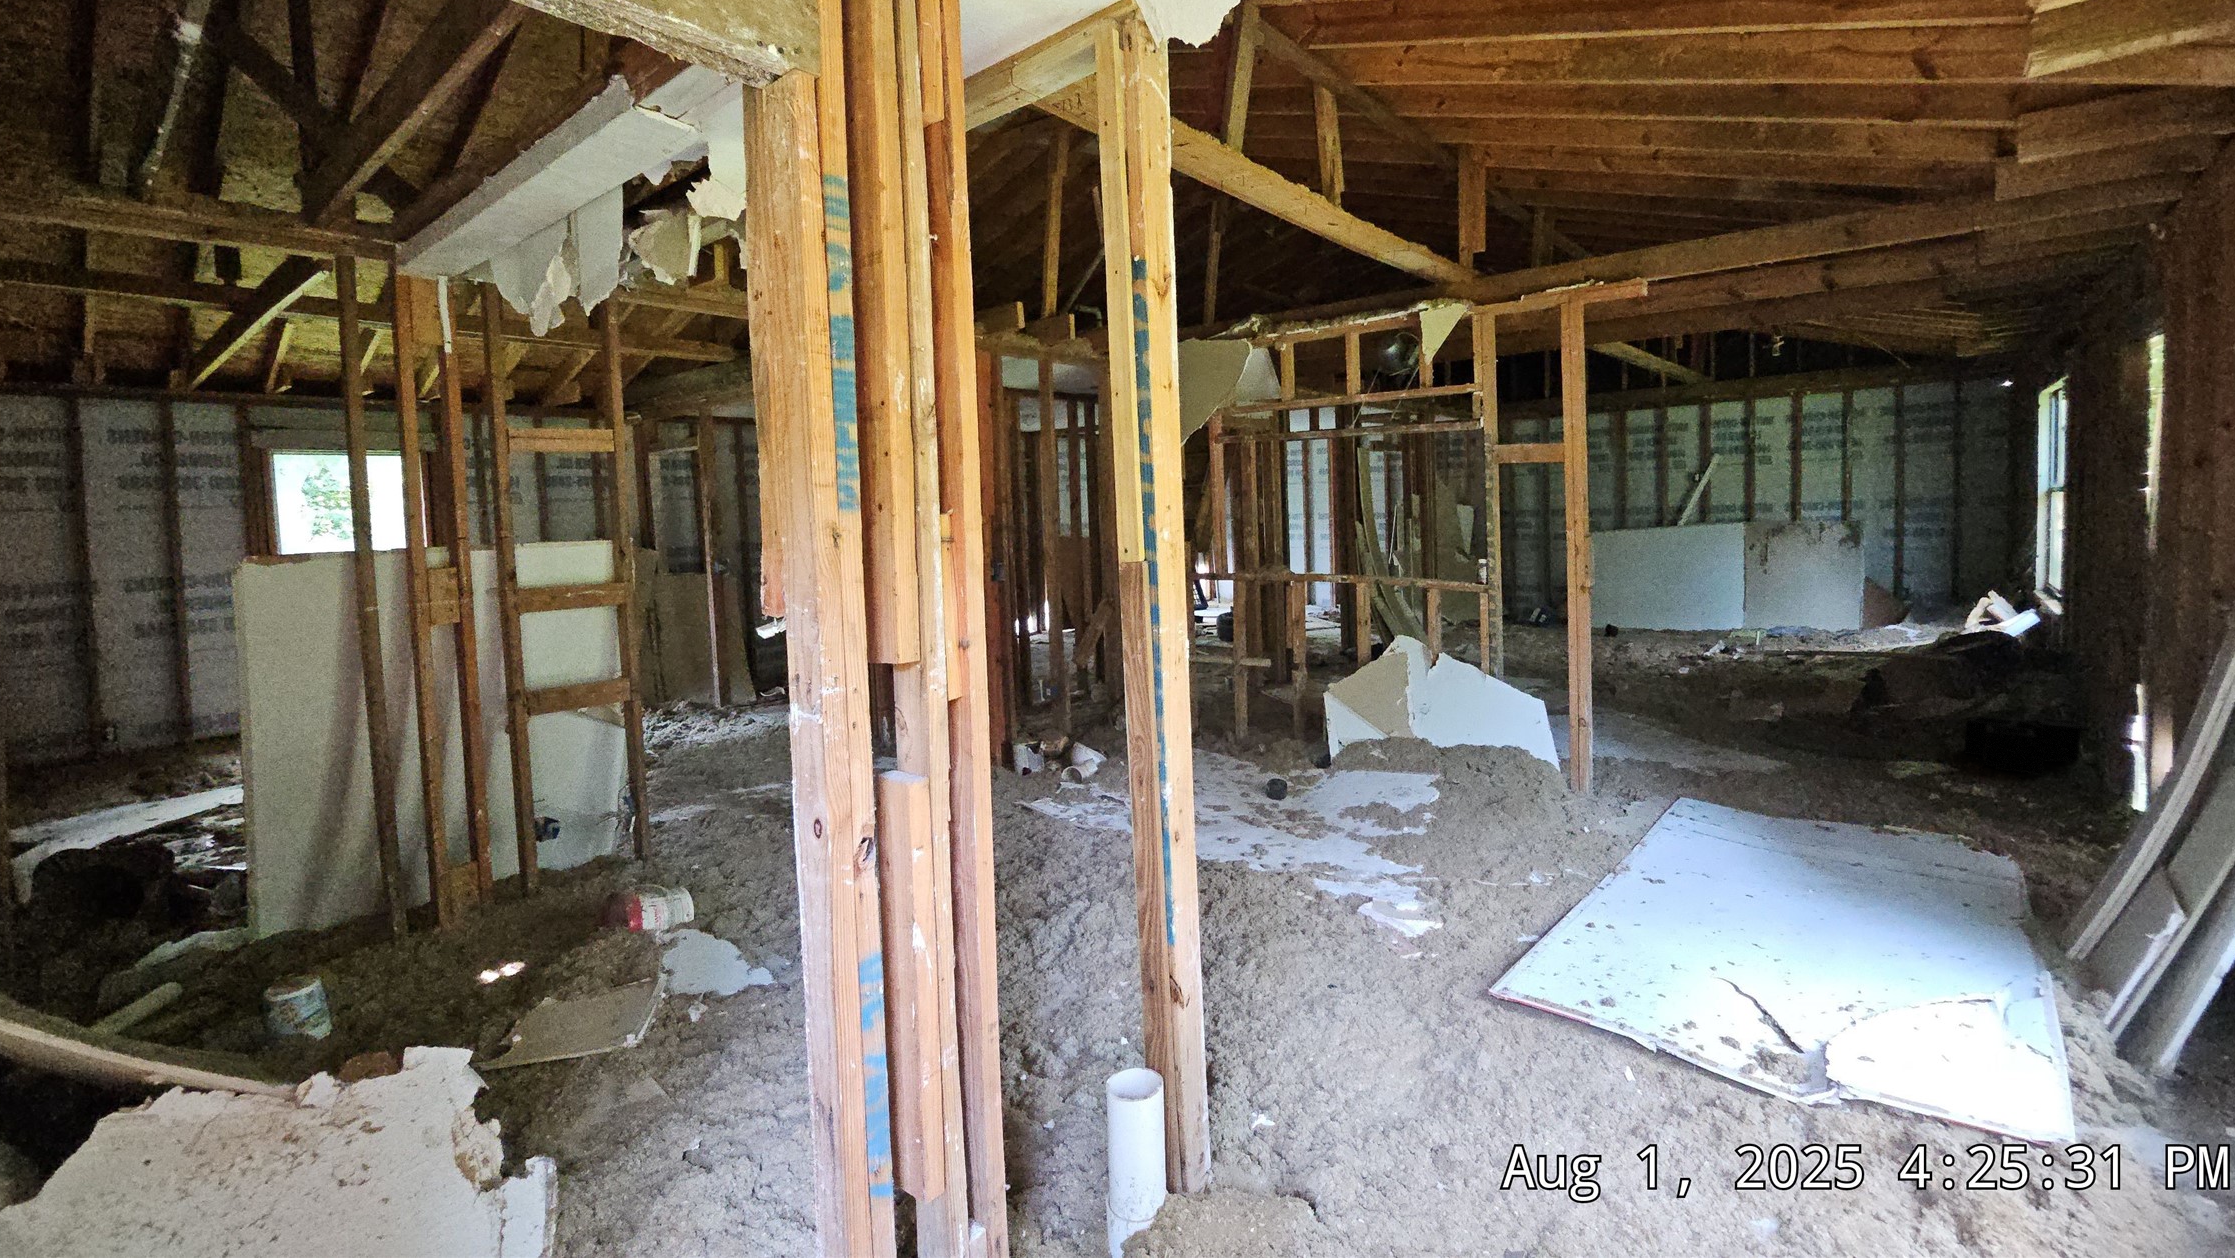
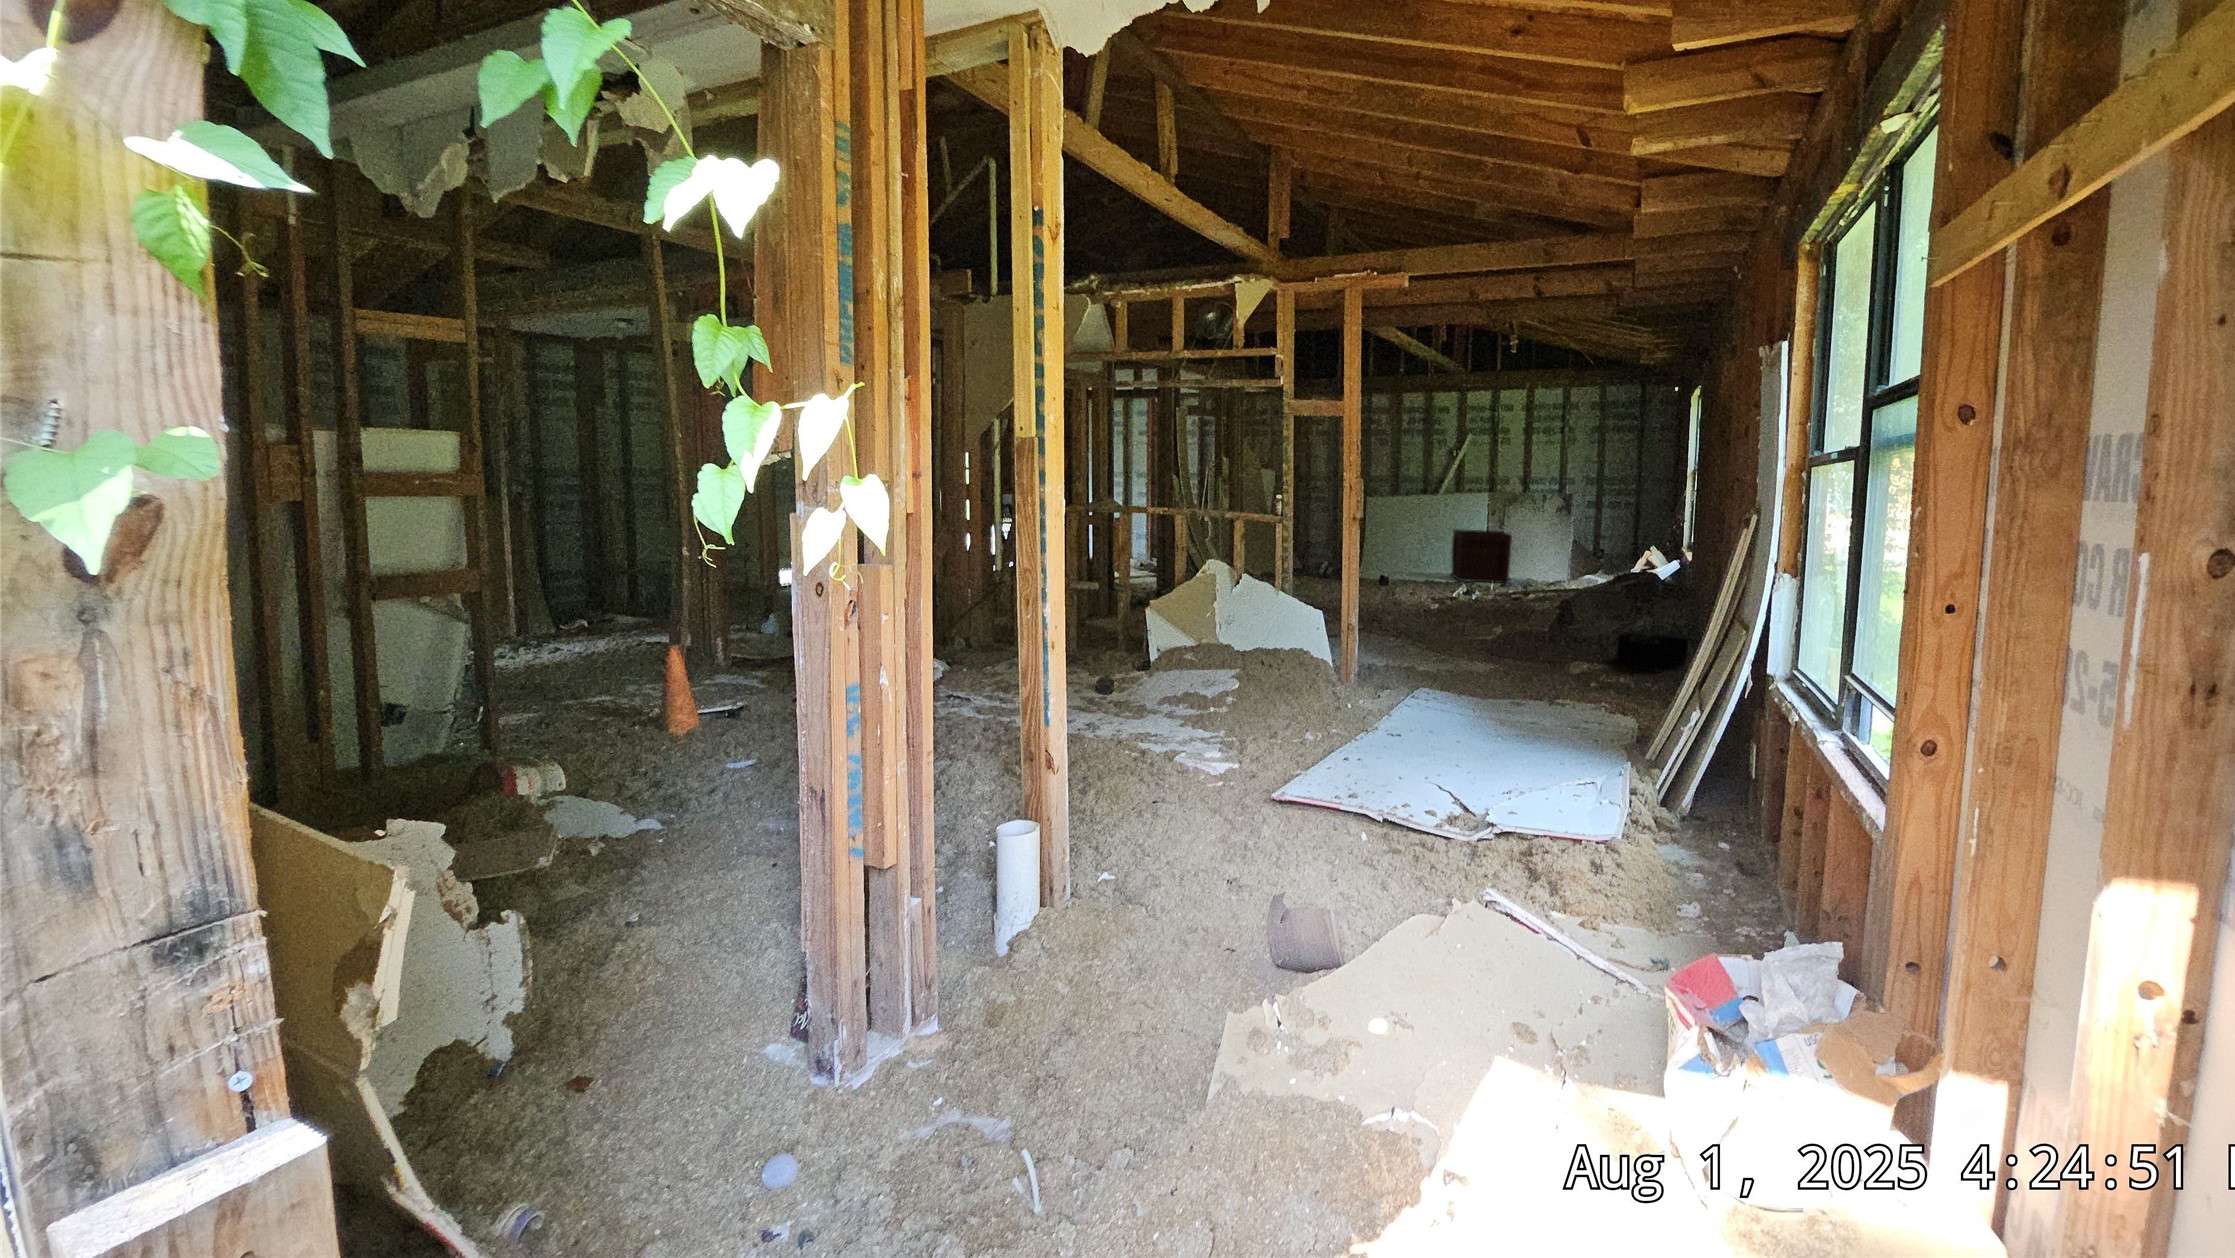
wooden crate: none [1699,566,1782,631] -> present [1451,529,1512,583]

